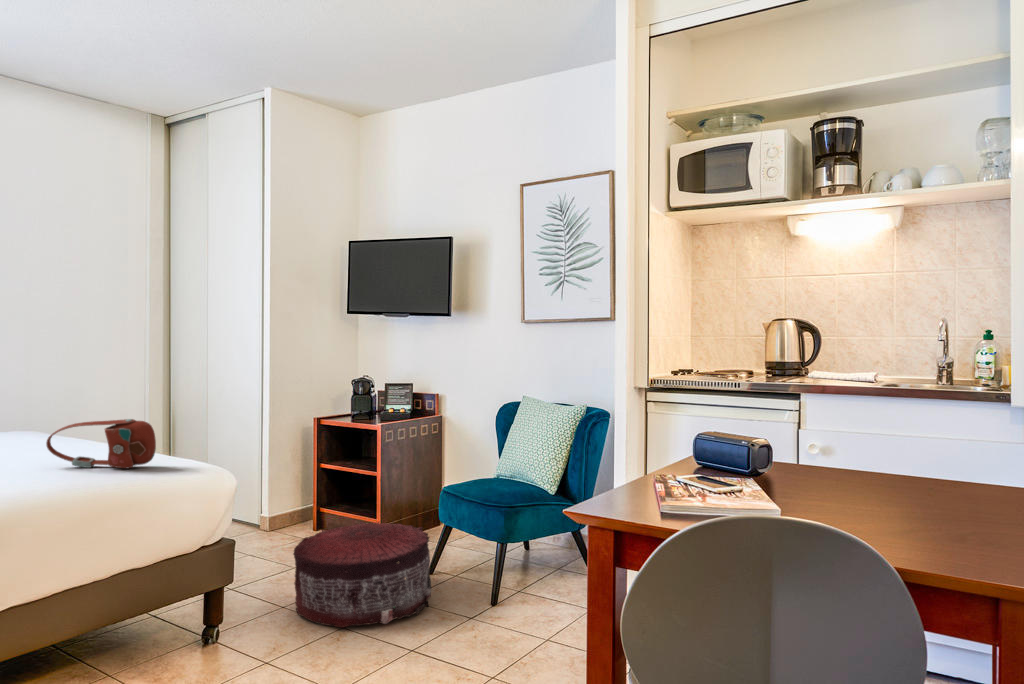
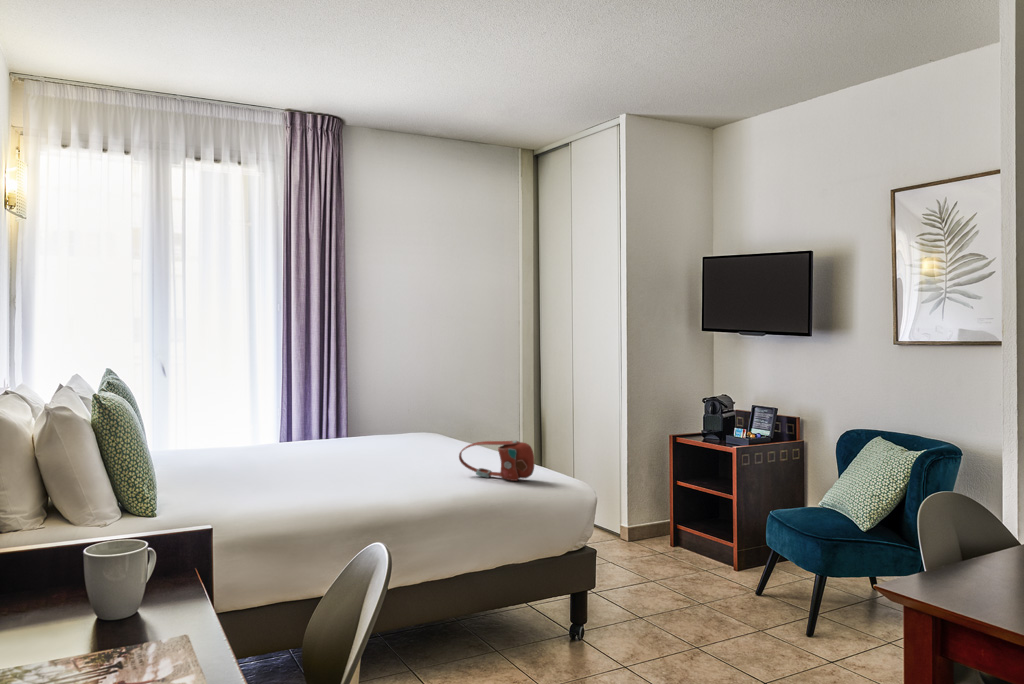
pouf: present [293,522,431,628] -> none [646,546,778,645]

